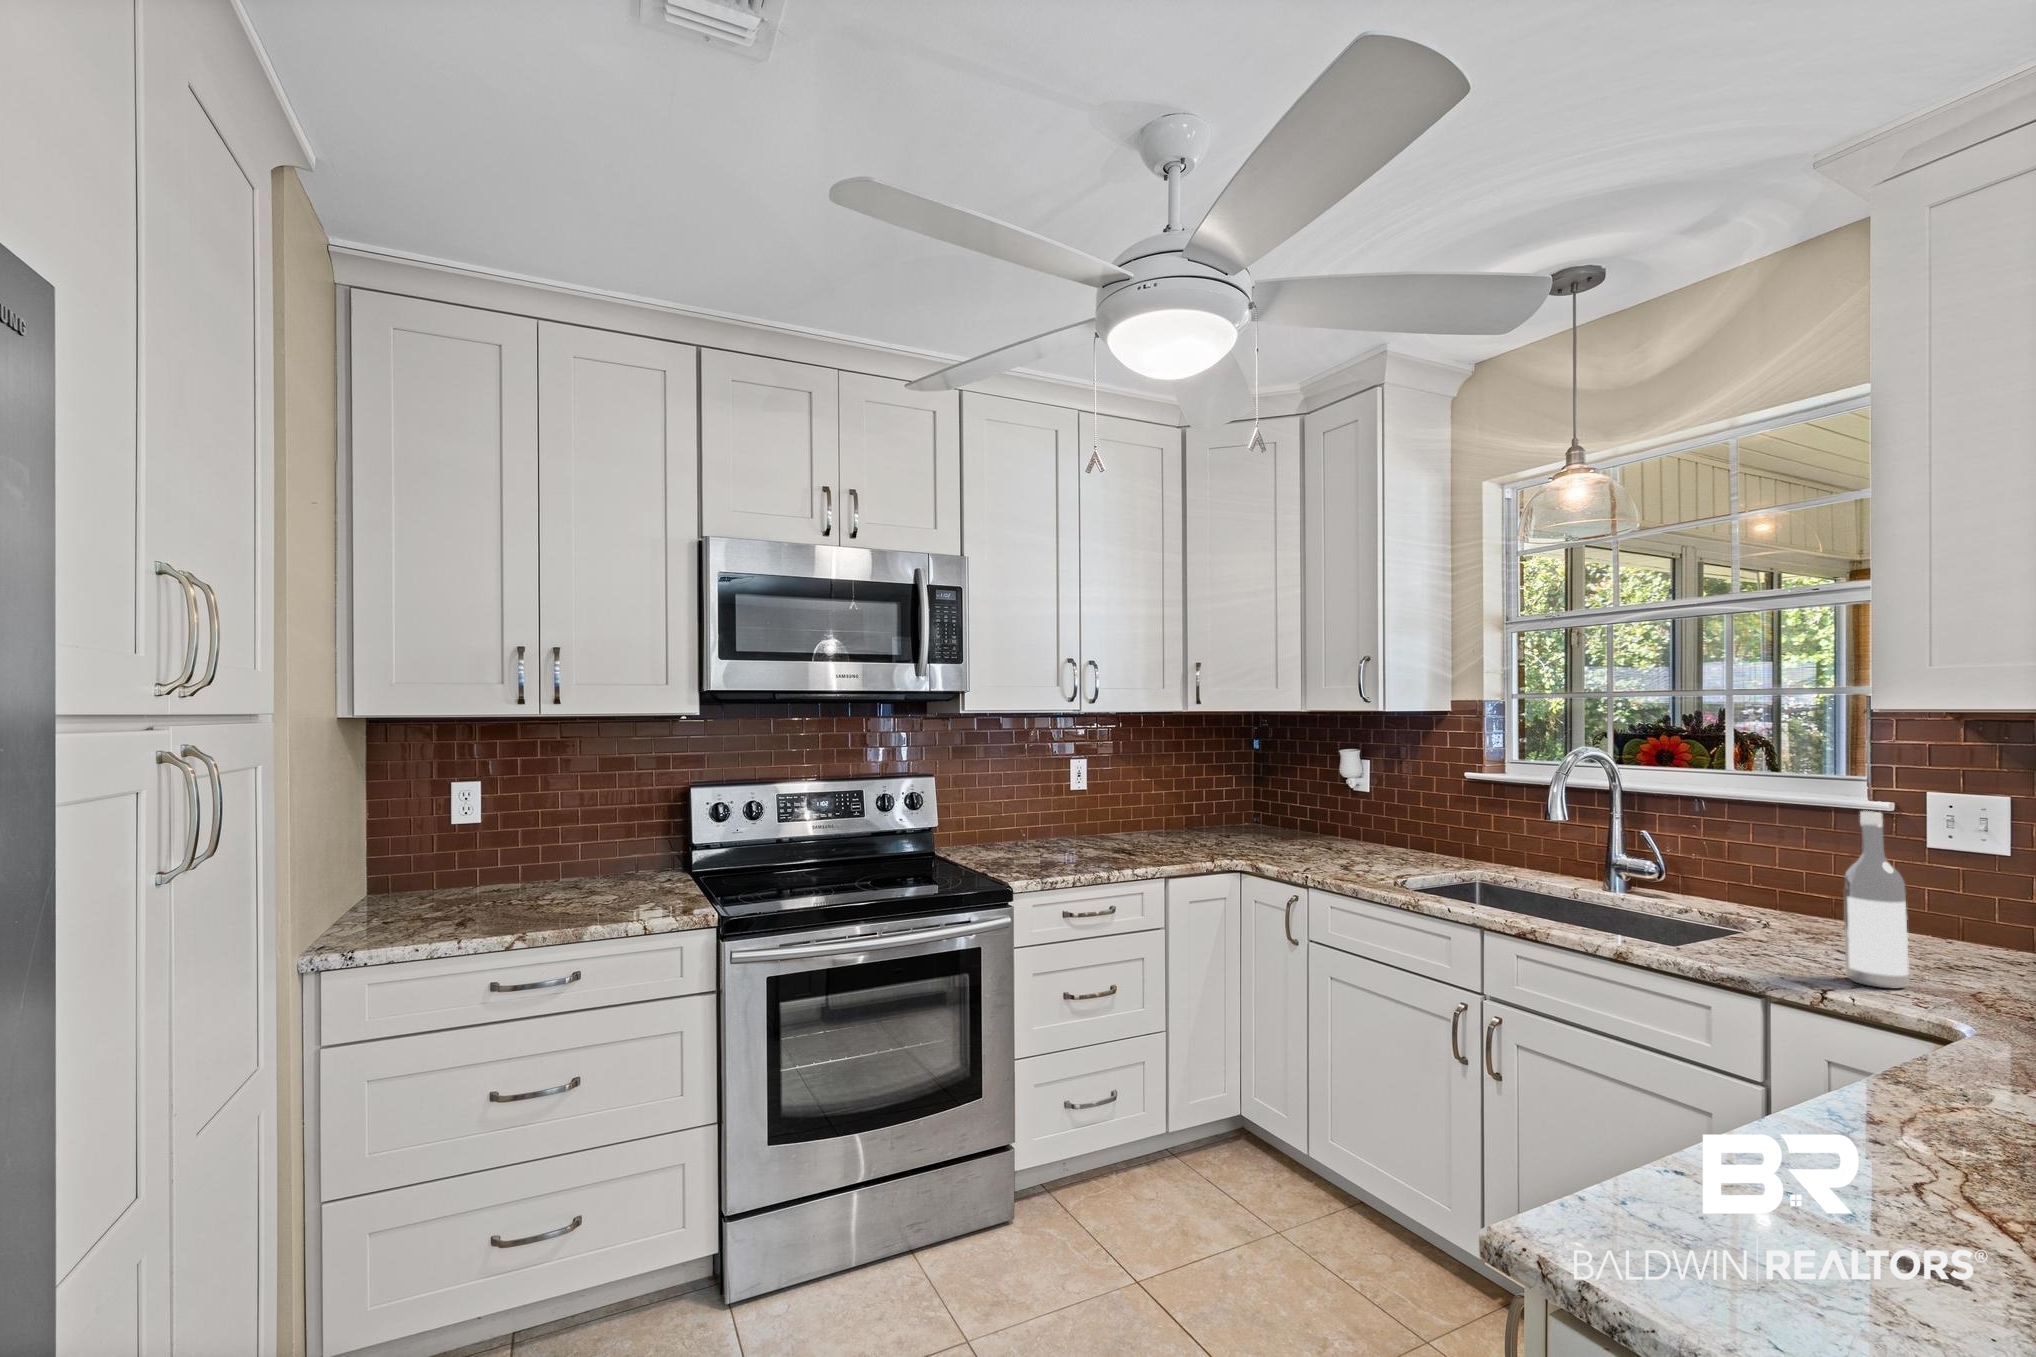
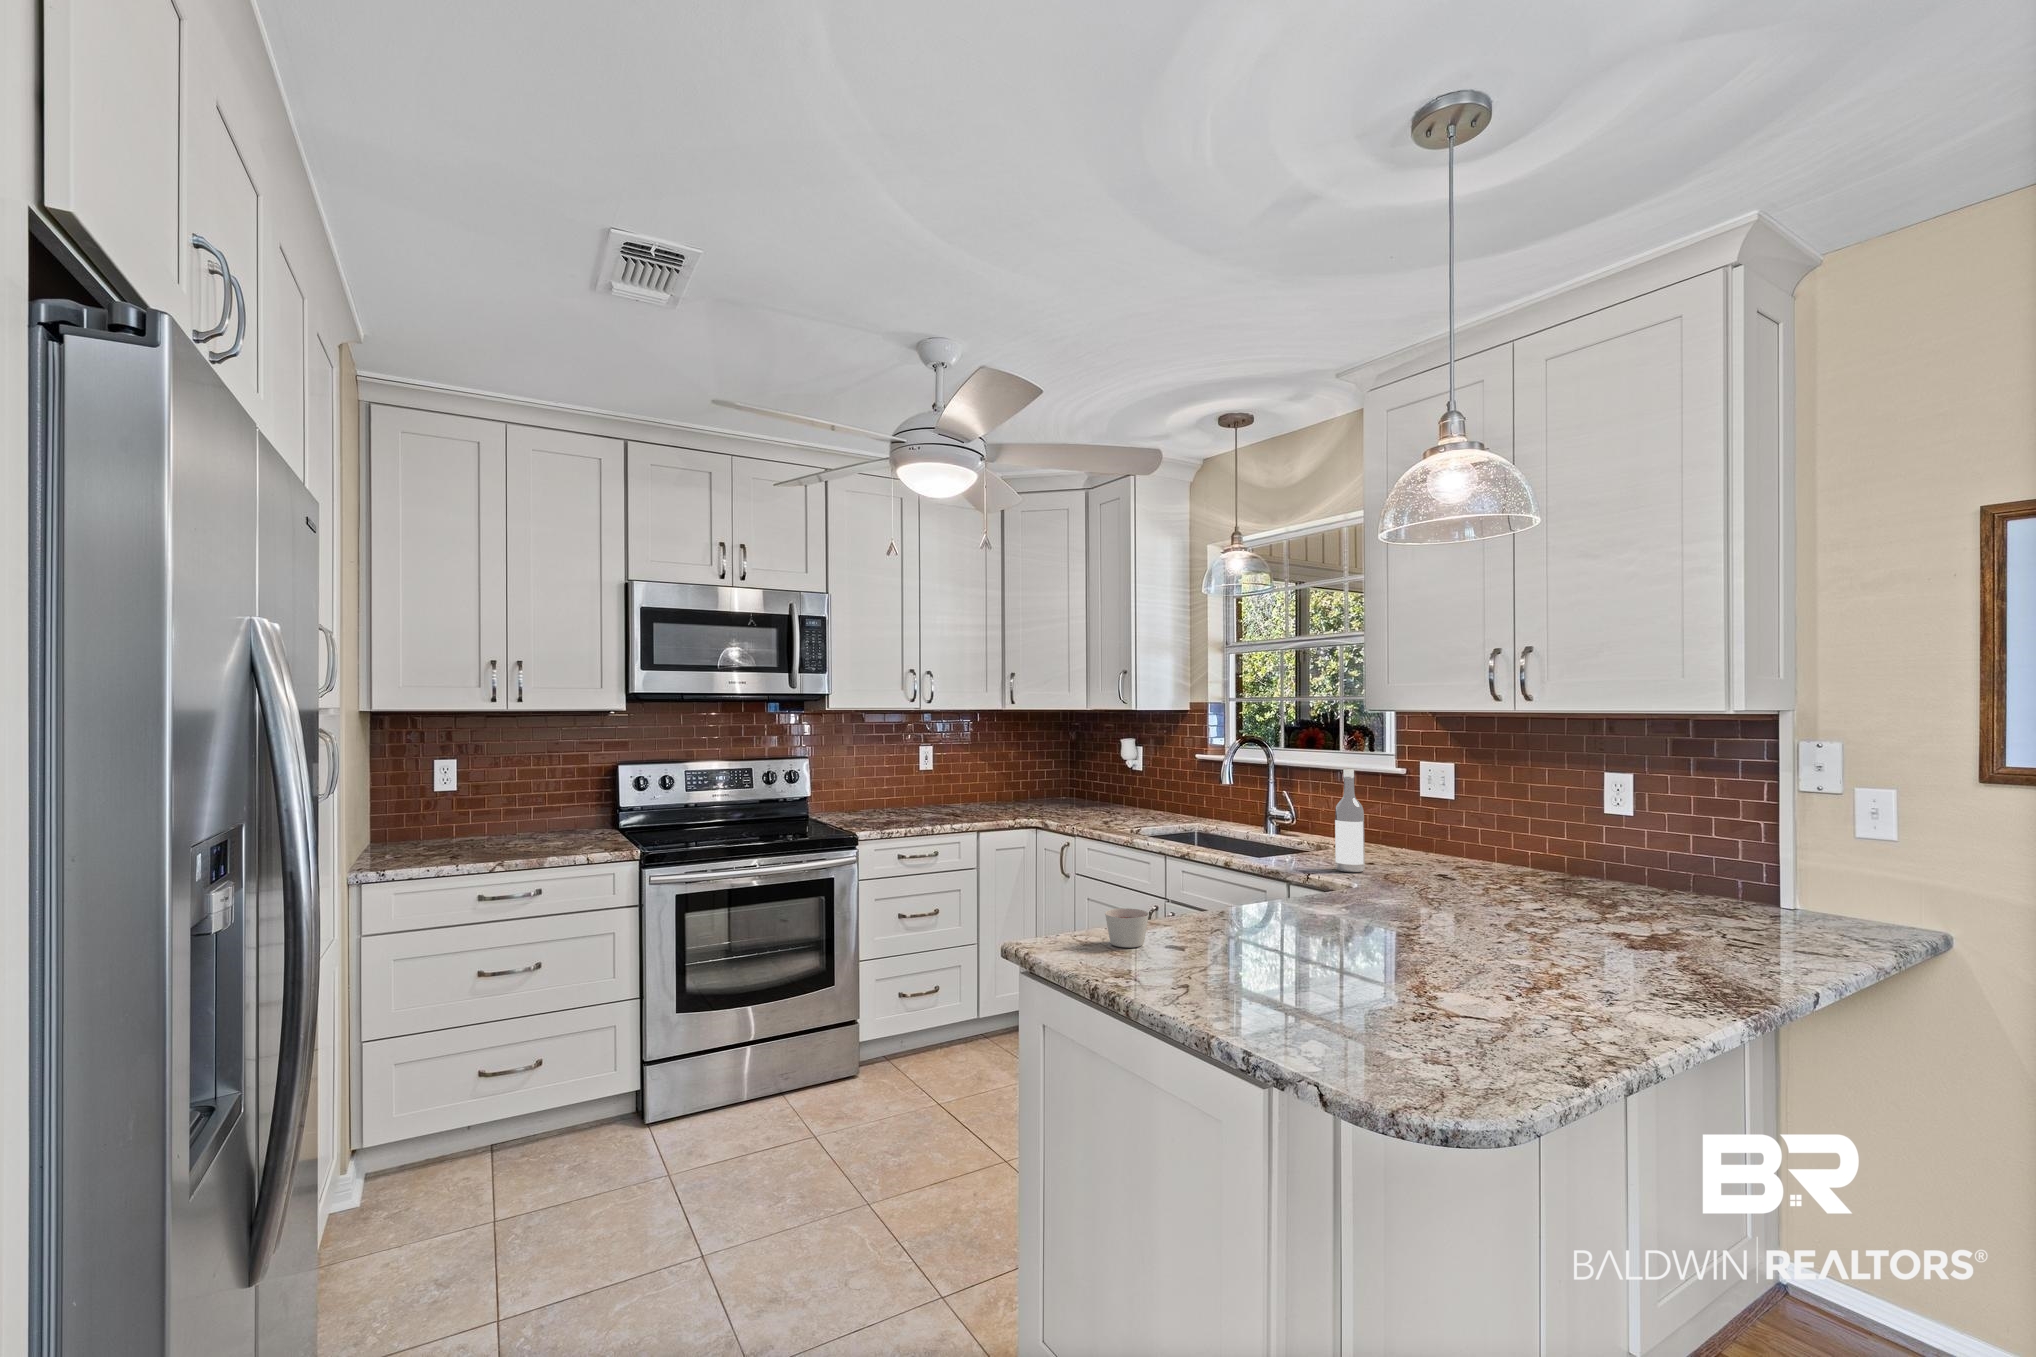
candle: none [1692,1148,1815,1260] -> present [1105,908,1149,948]

